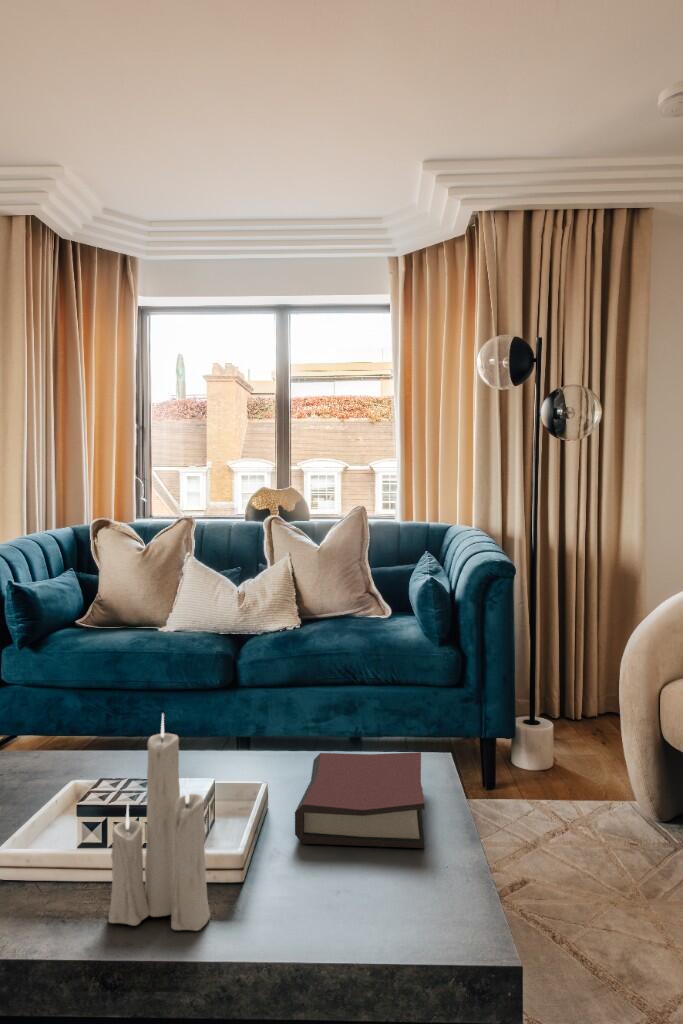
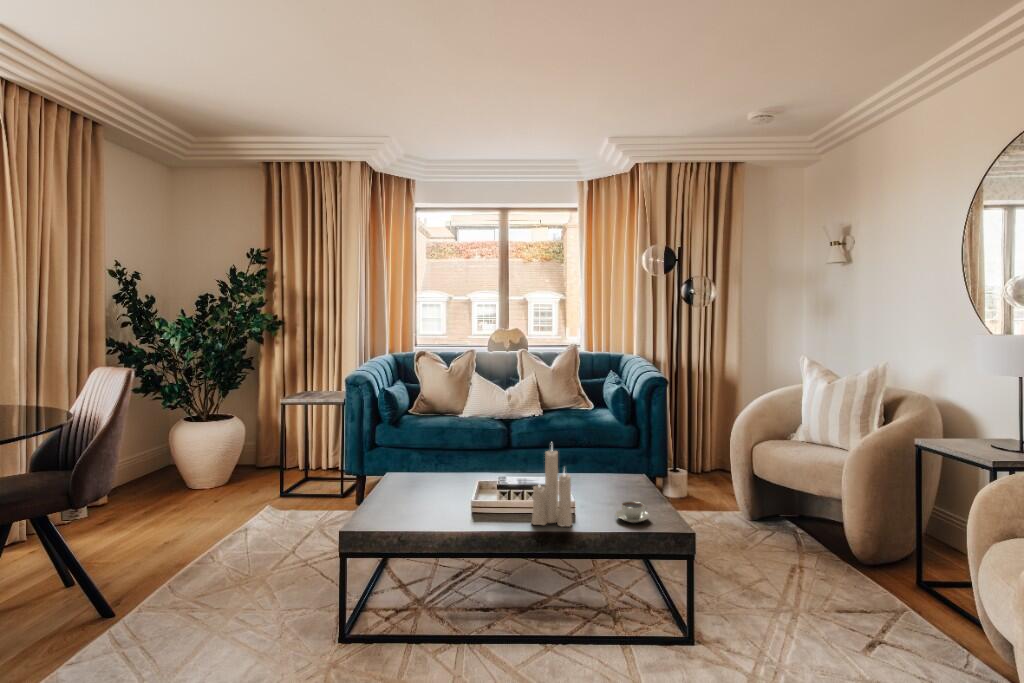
hardback book: present [295,752,425,848] -> none [587,469,650,504]
coffee cup: none [324,855,408,918] -> present [615,501,650,523]

